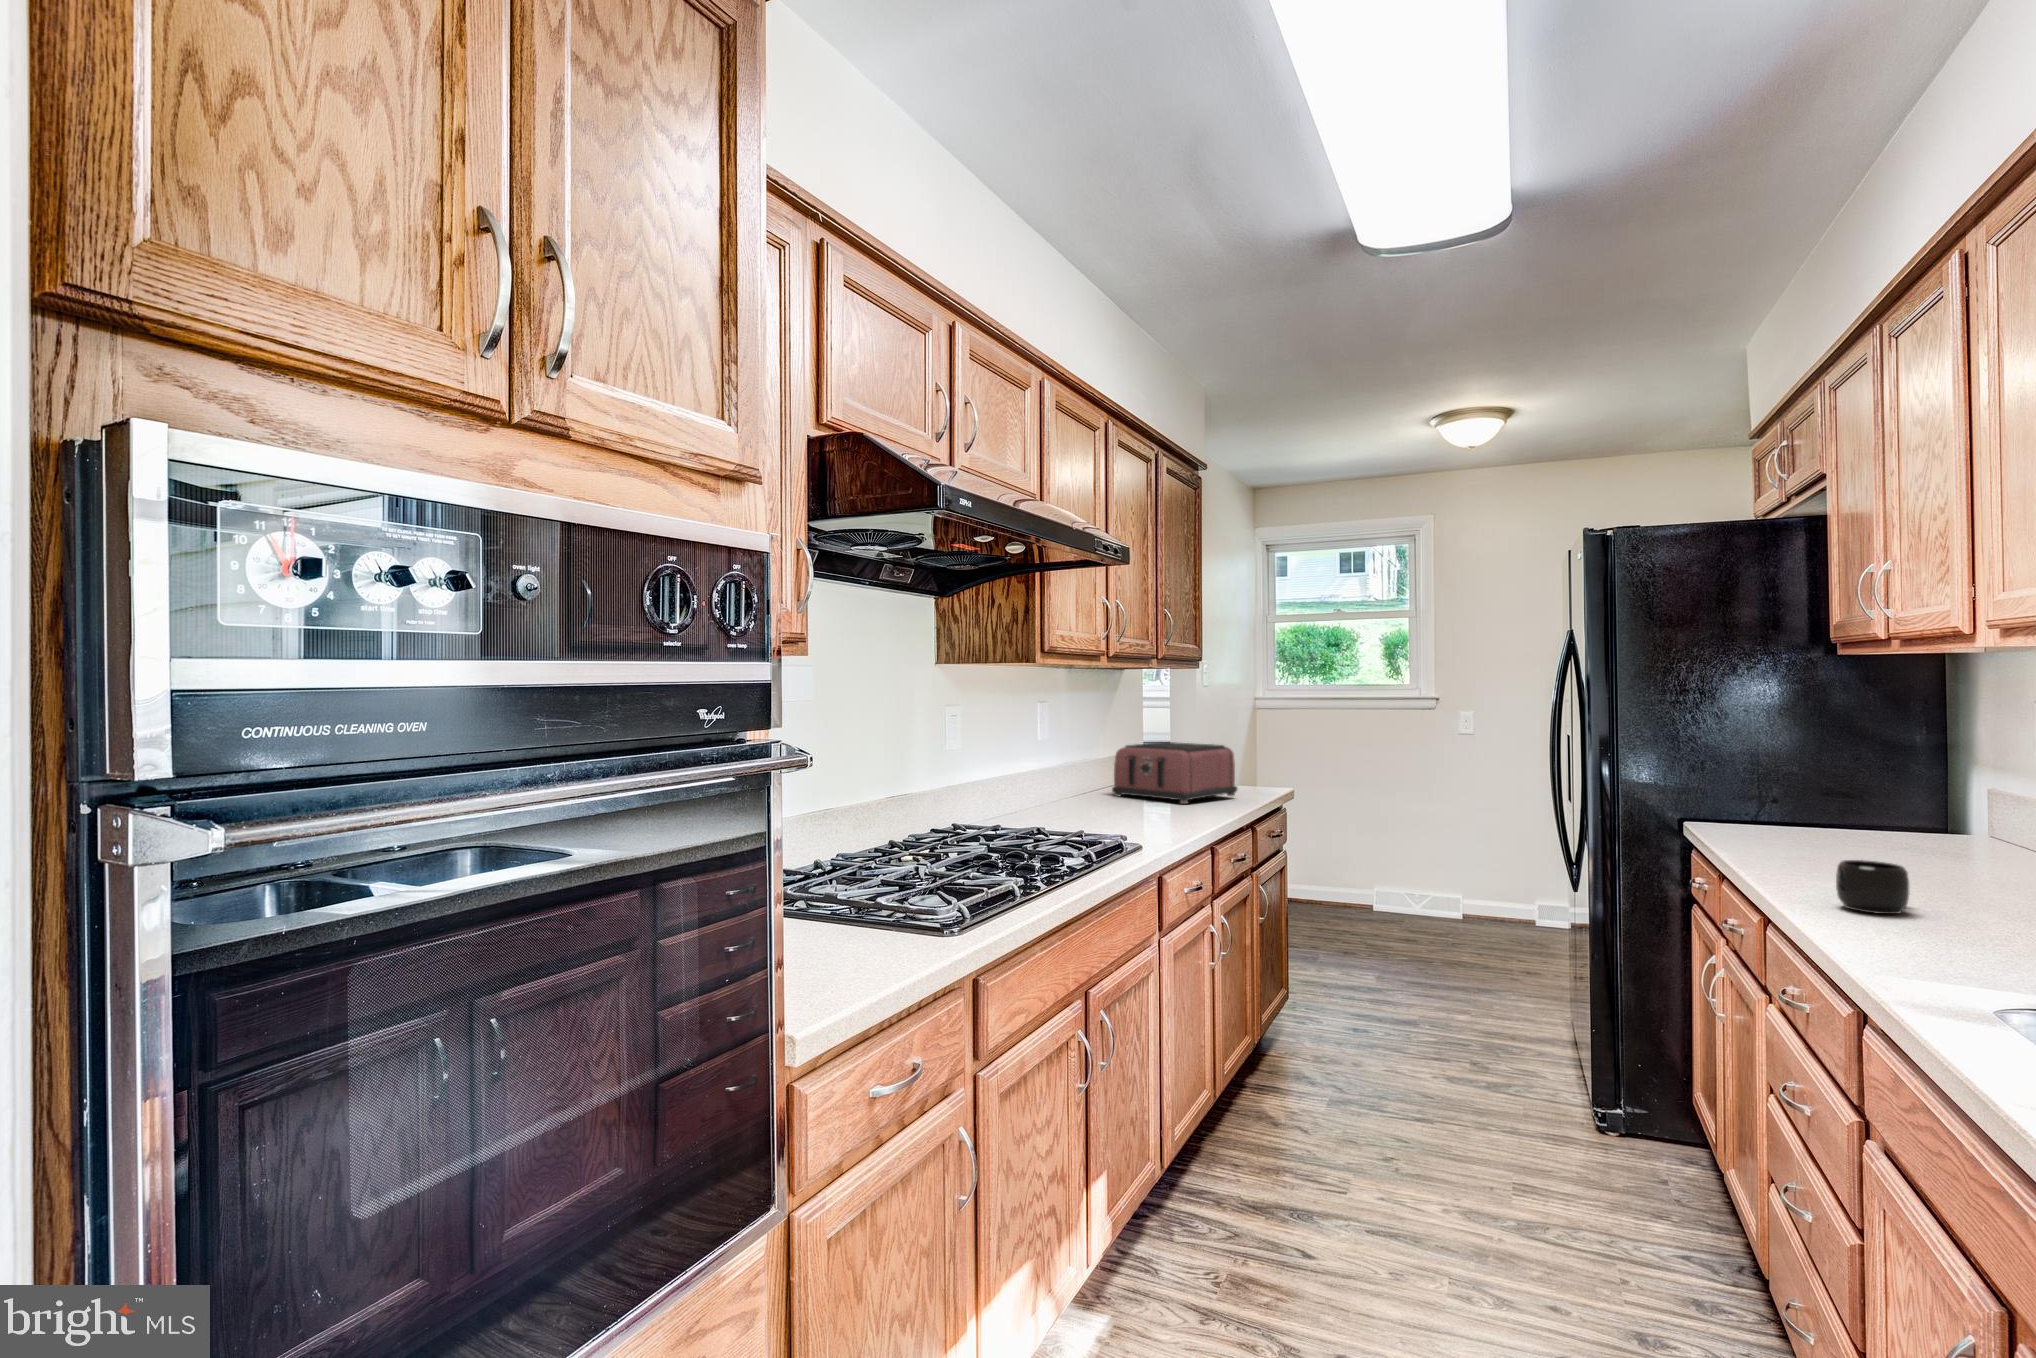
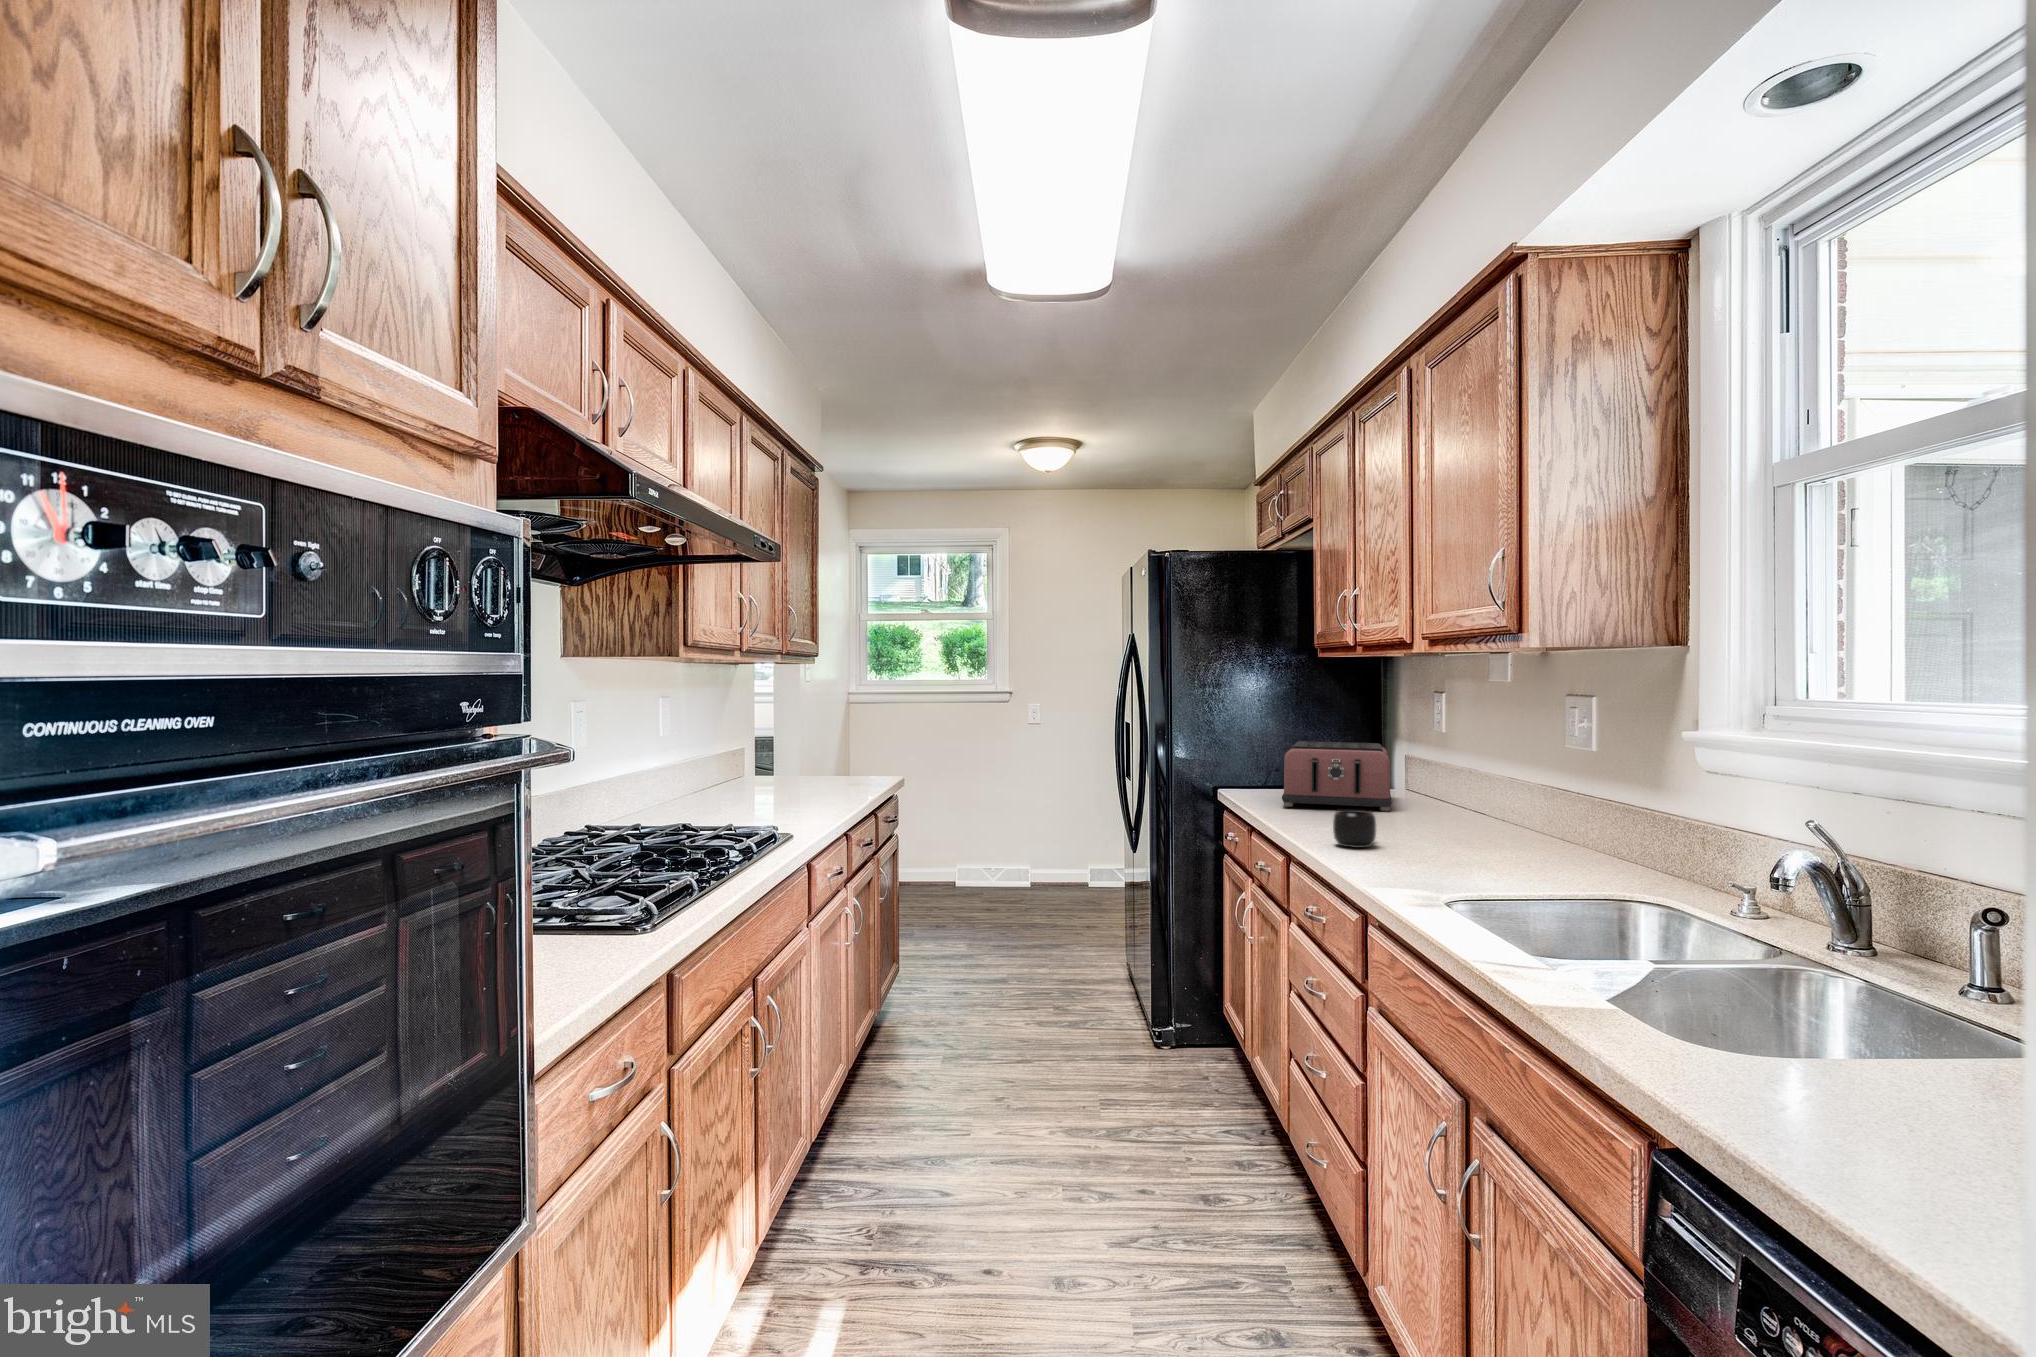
toaster: present [1112,742,1237,804] -> present [1282,741,1392,811]

